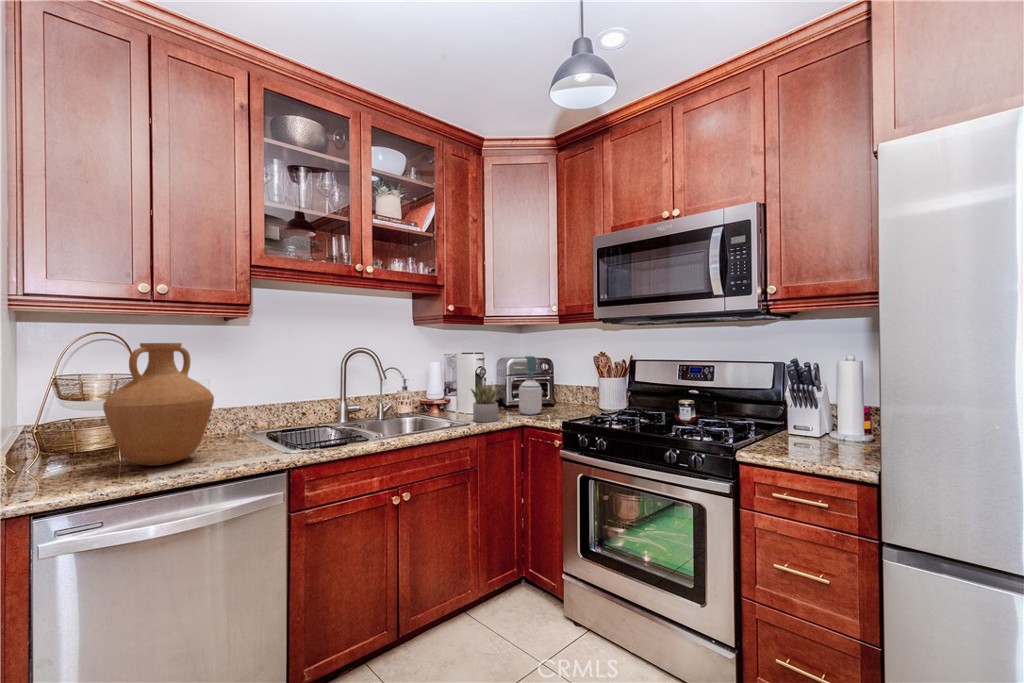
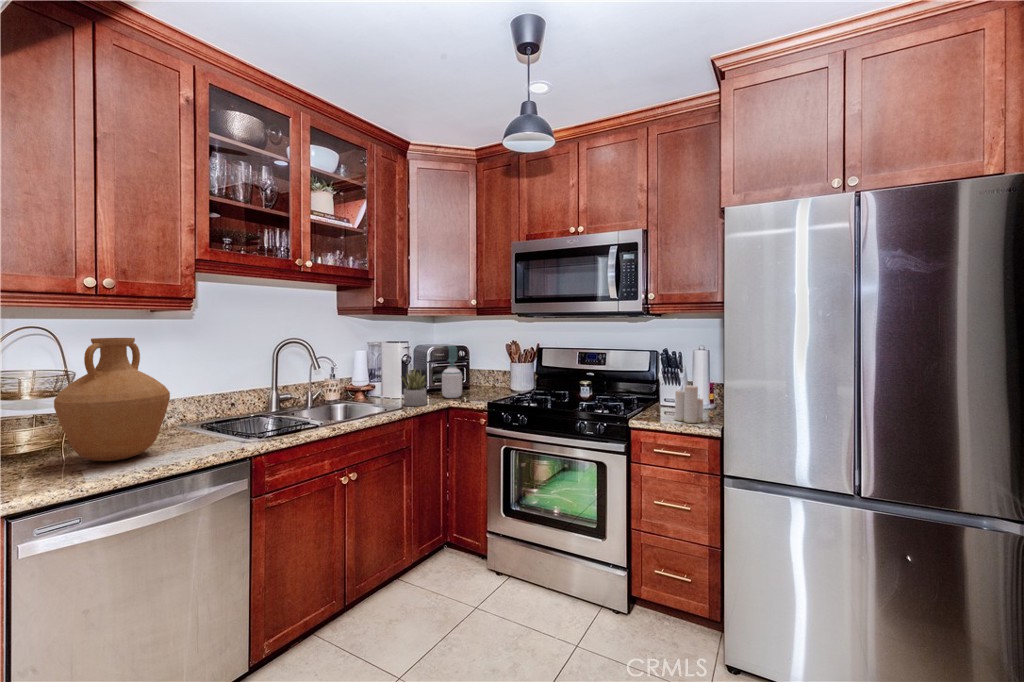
candle: none [803,402,849,460] -> present [674,385,704,423]

